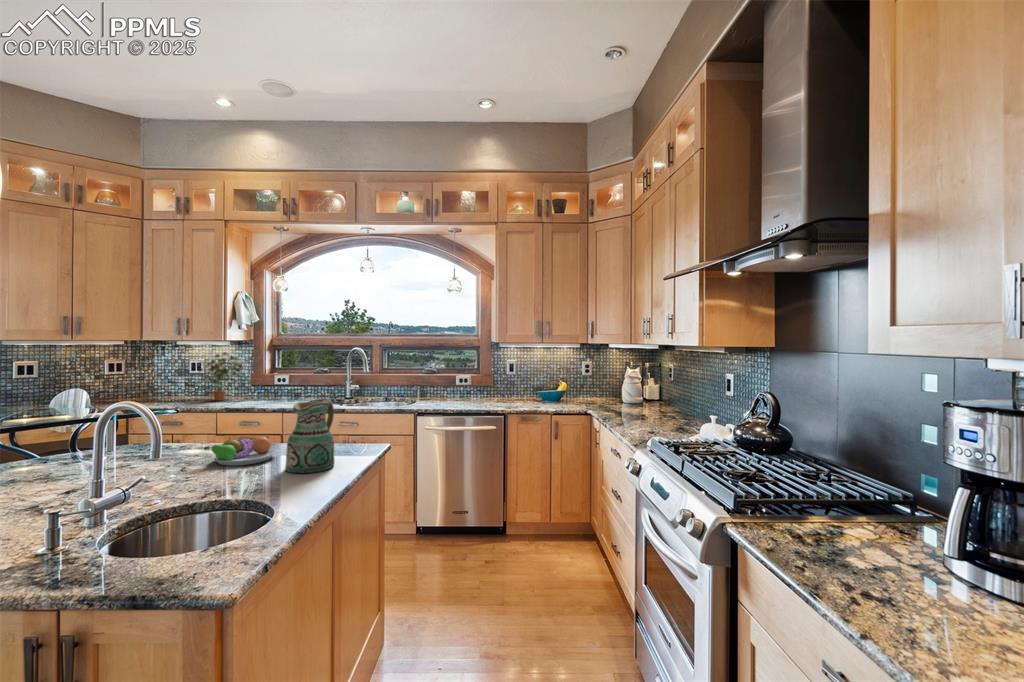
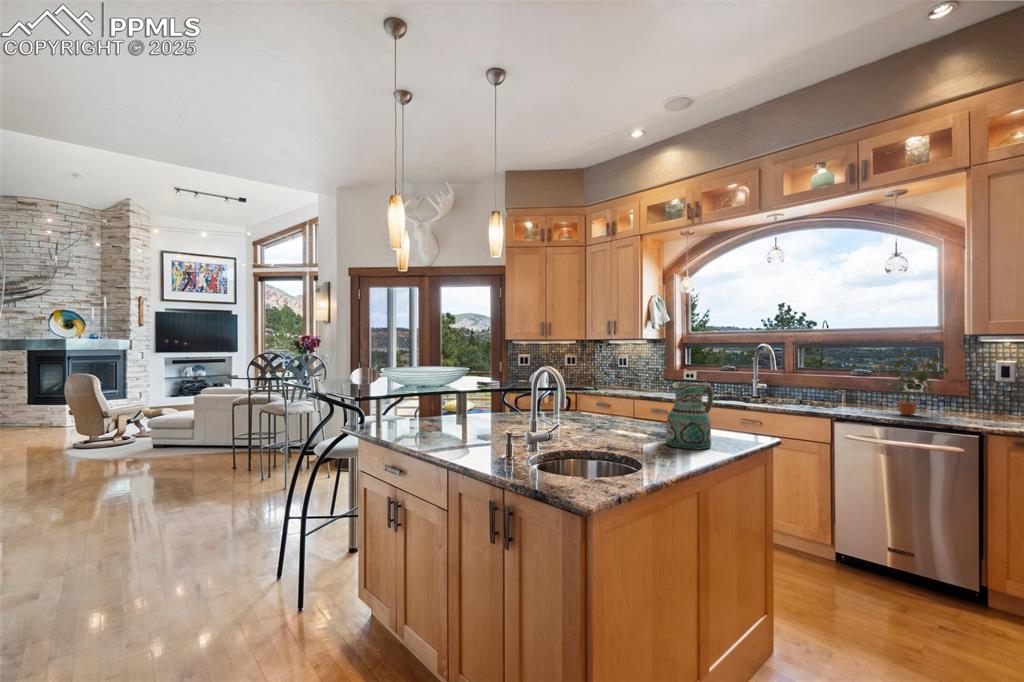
potted plant: present [199,352,242,401] -> present [869,351,948,415]
fruit bowl: present [204,436,277,466] -> none [608,409,664,435]

